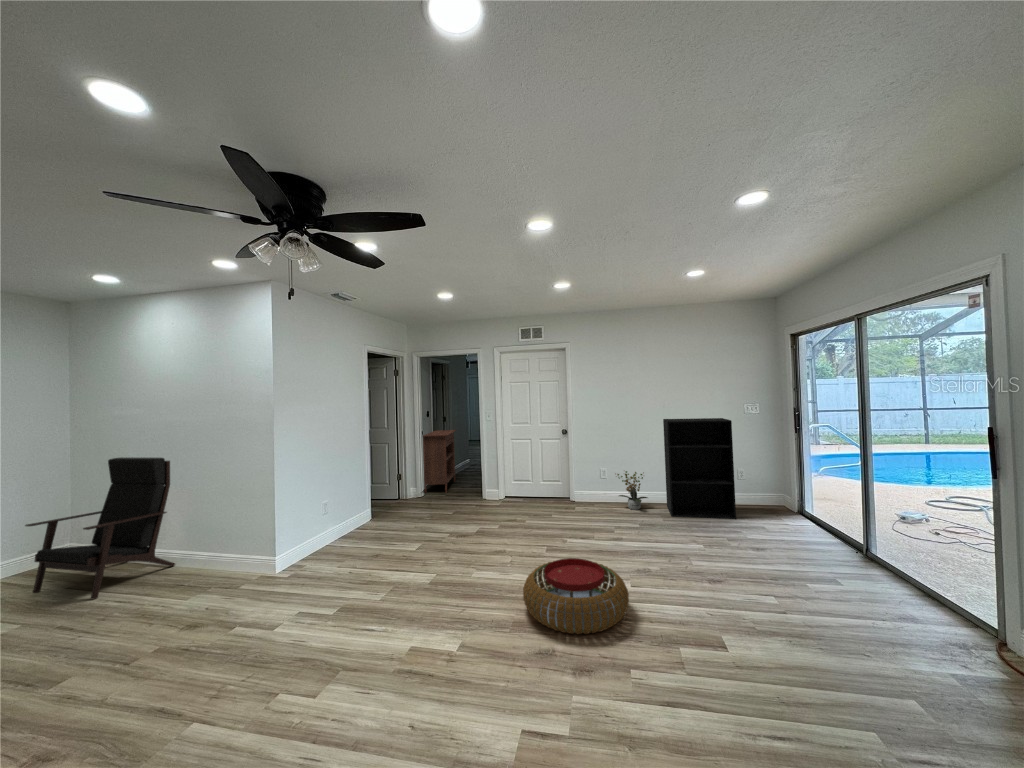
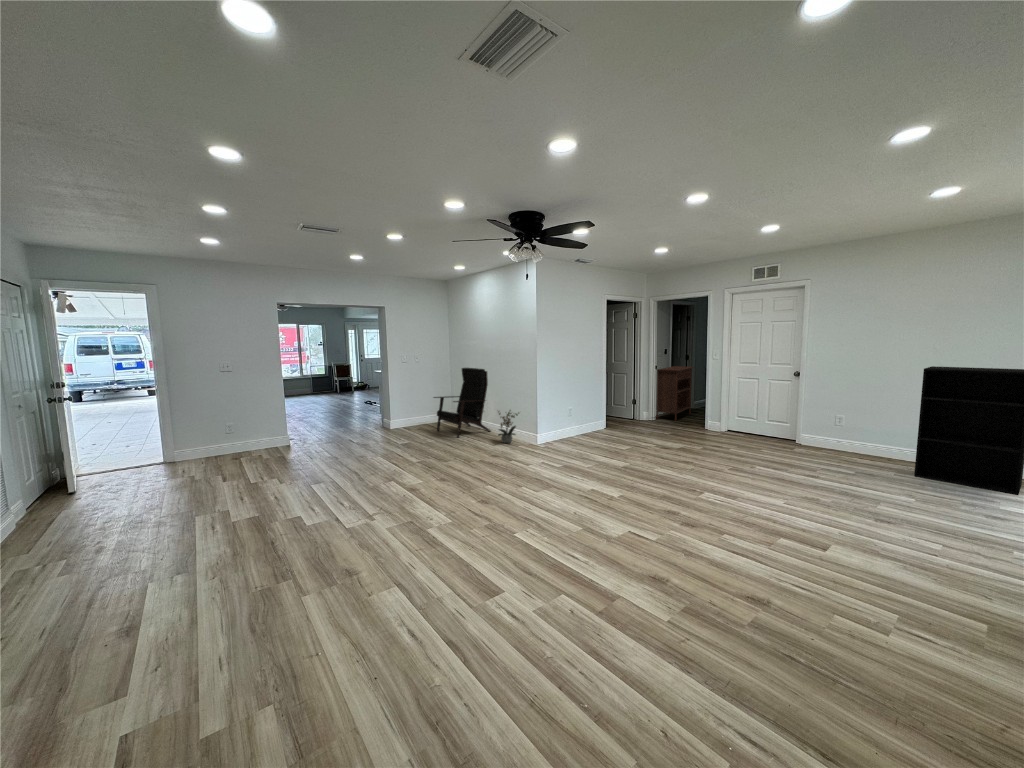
potted plant: present [617,471,648,510] -> present [498,410,519,443]
pouf: present [523,558,629,634] -> none [675,467,765,516]

